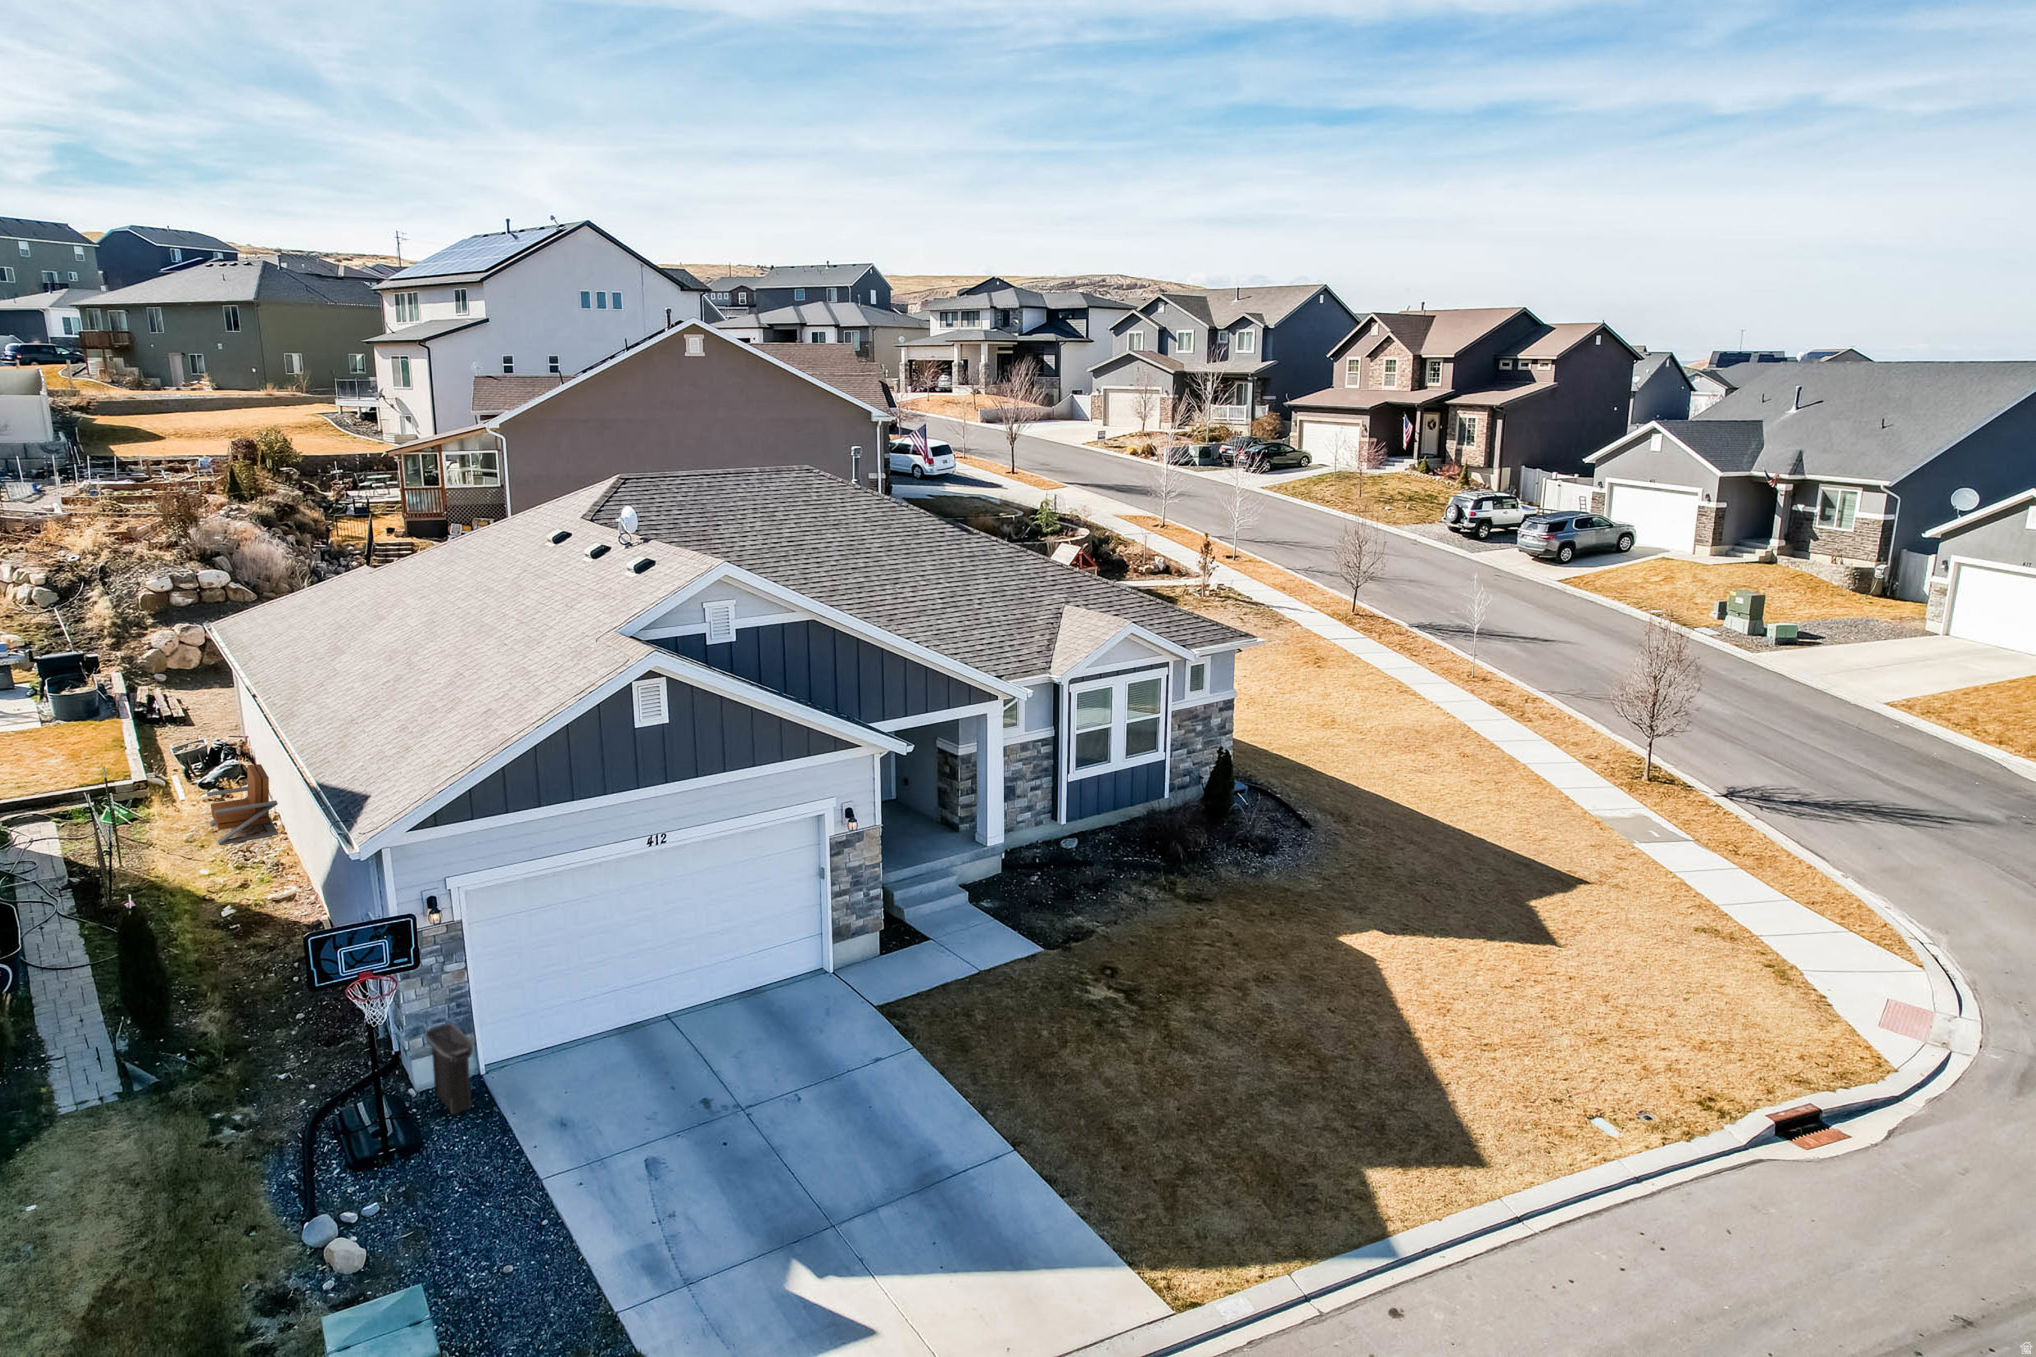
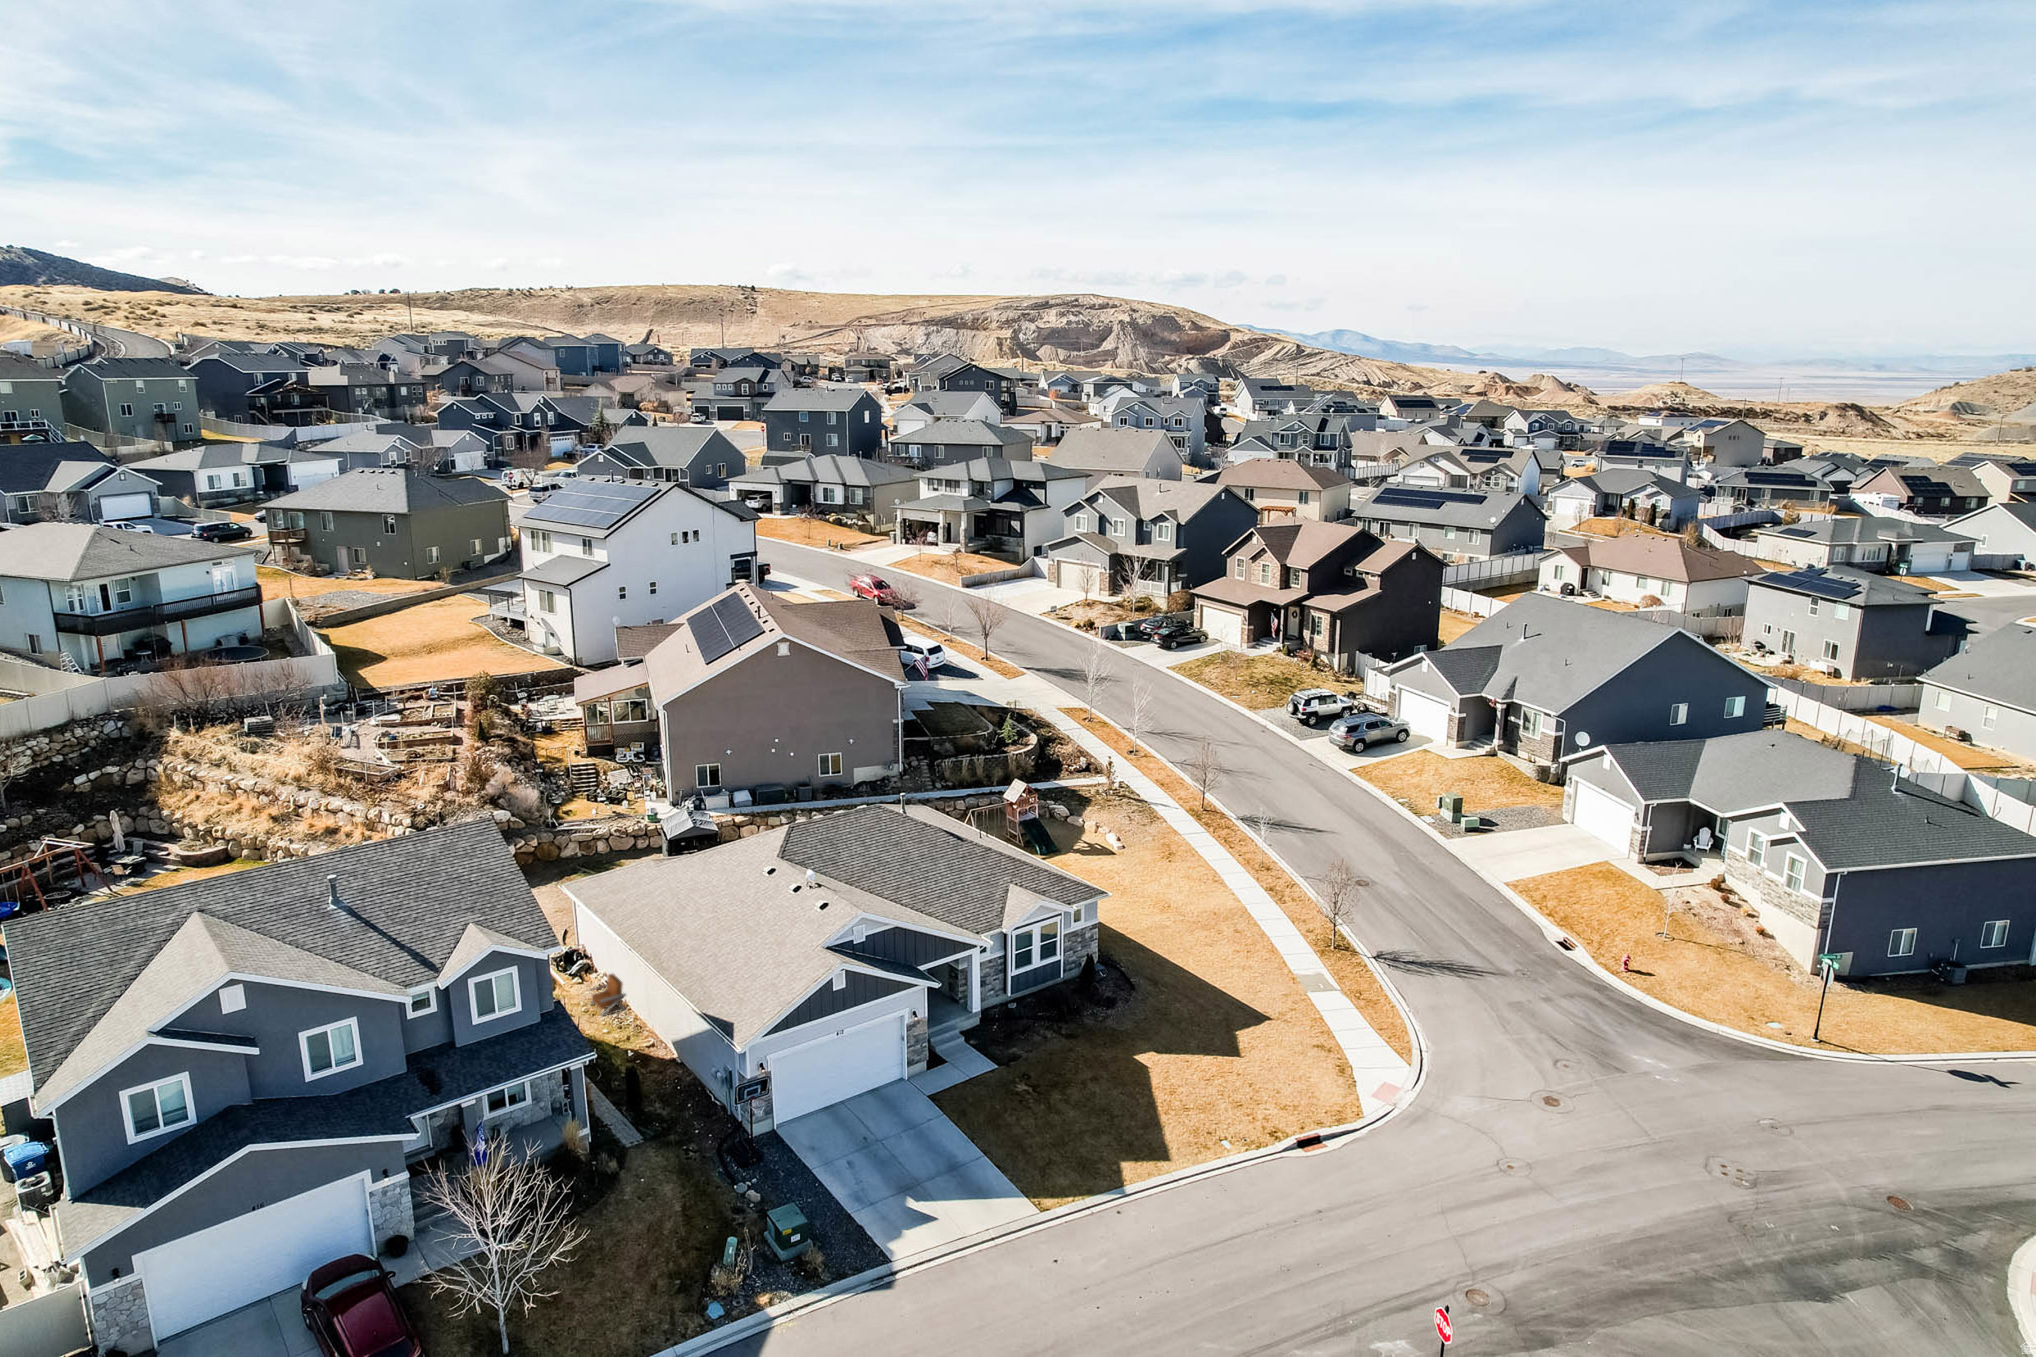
trash can: present [425,1023,473,1114] -> none [756,1111,777,1147]

